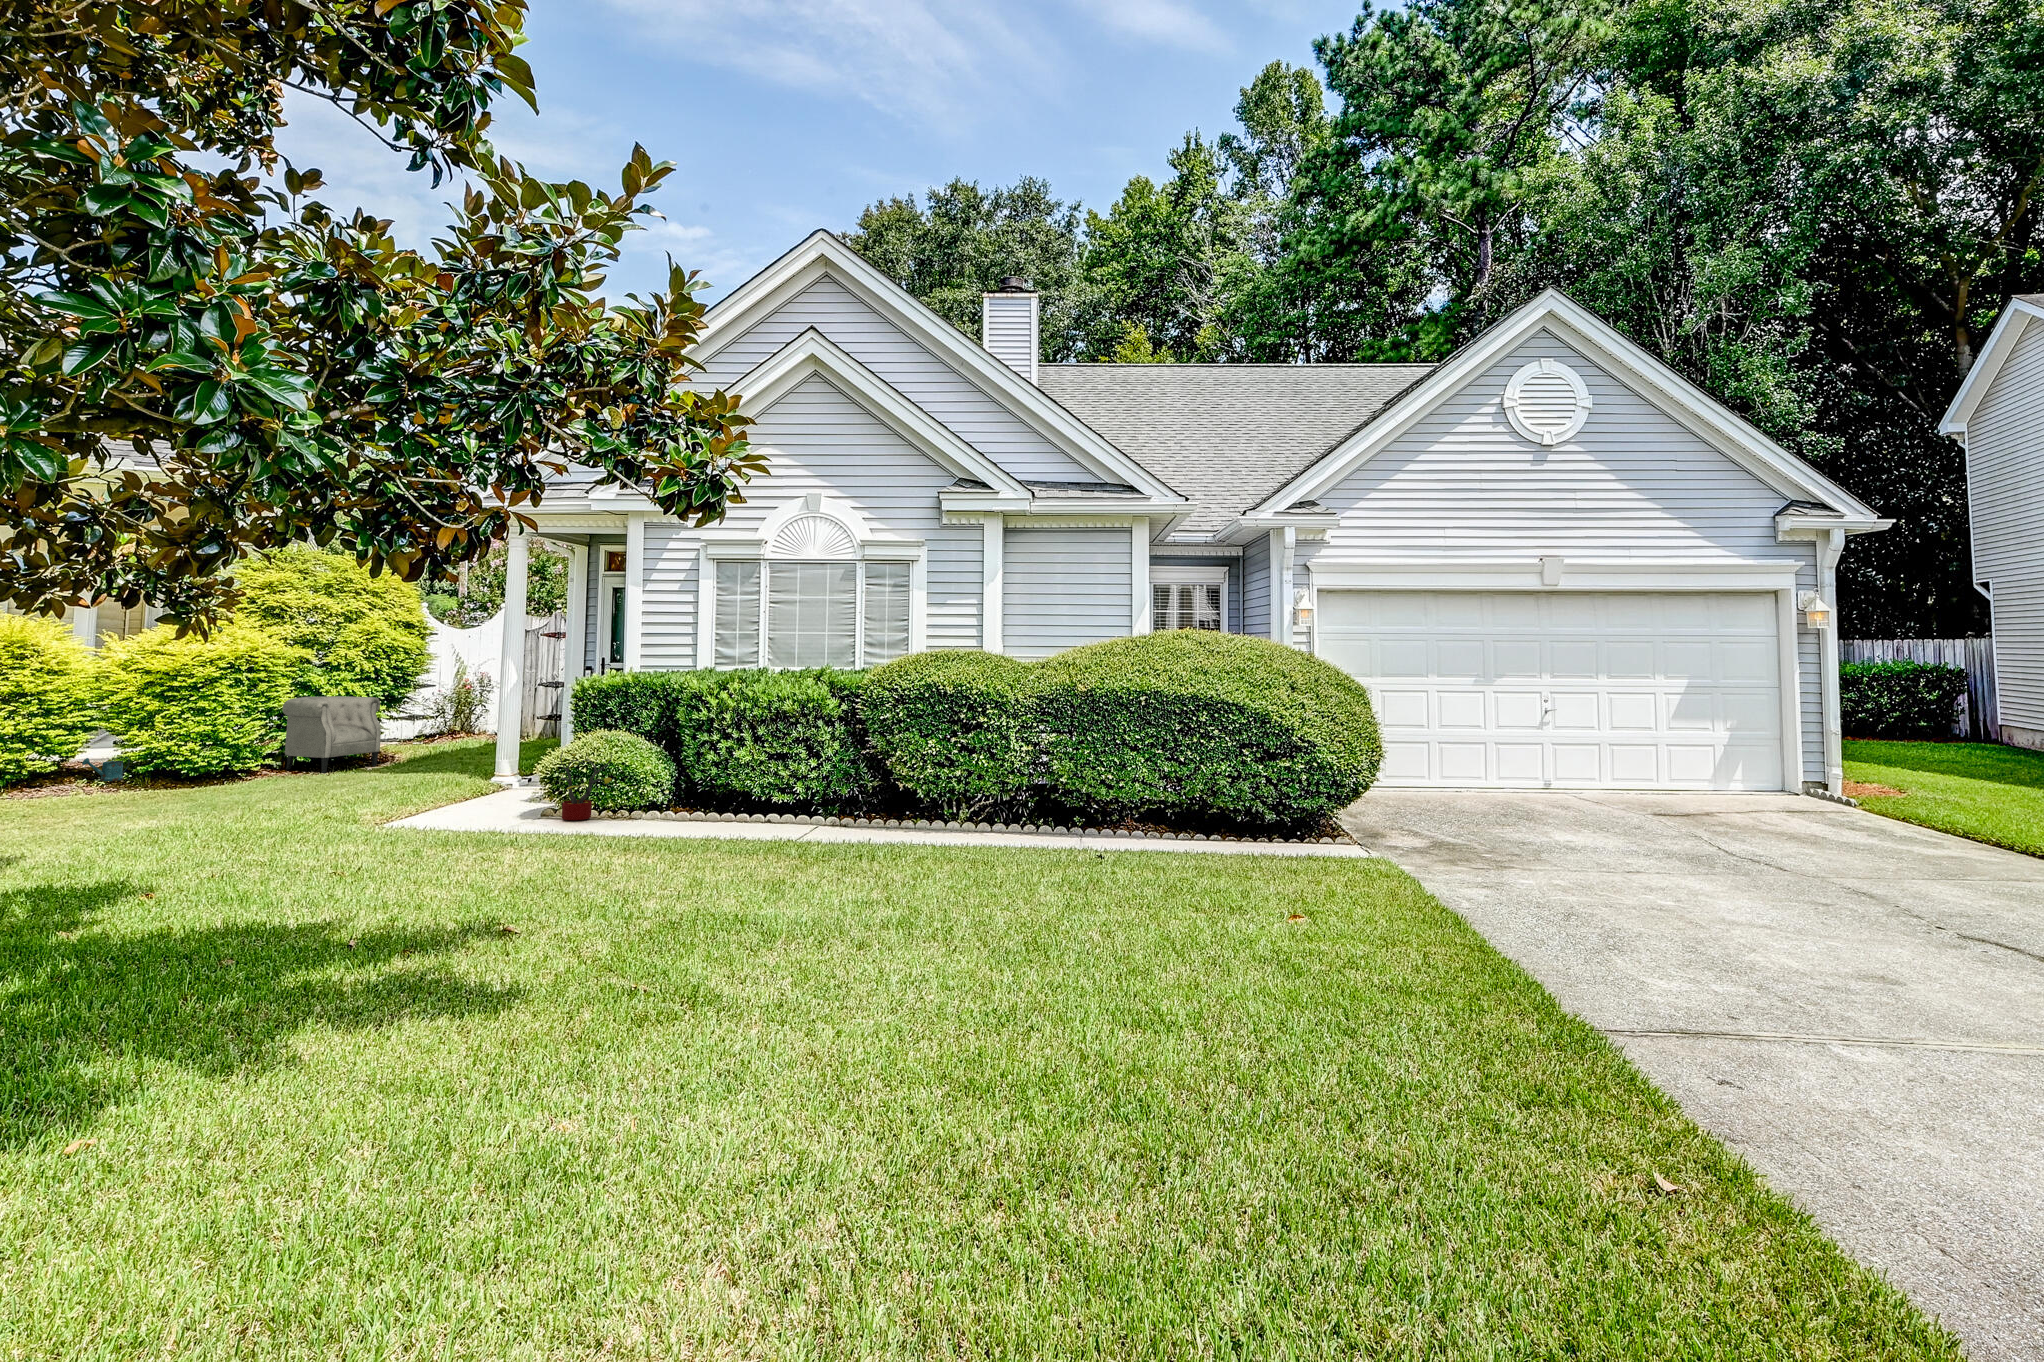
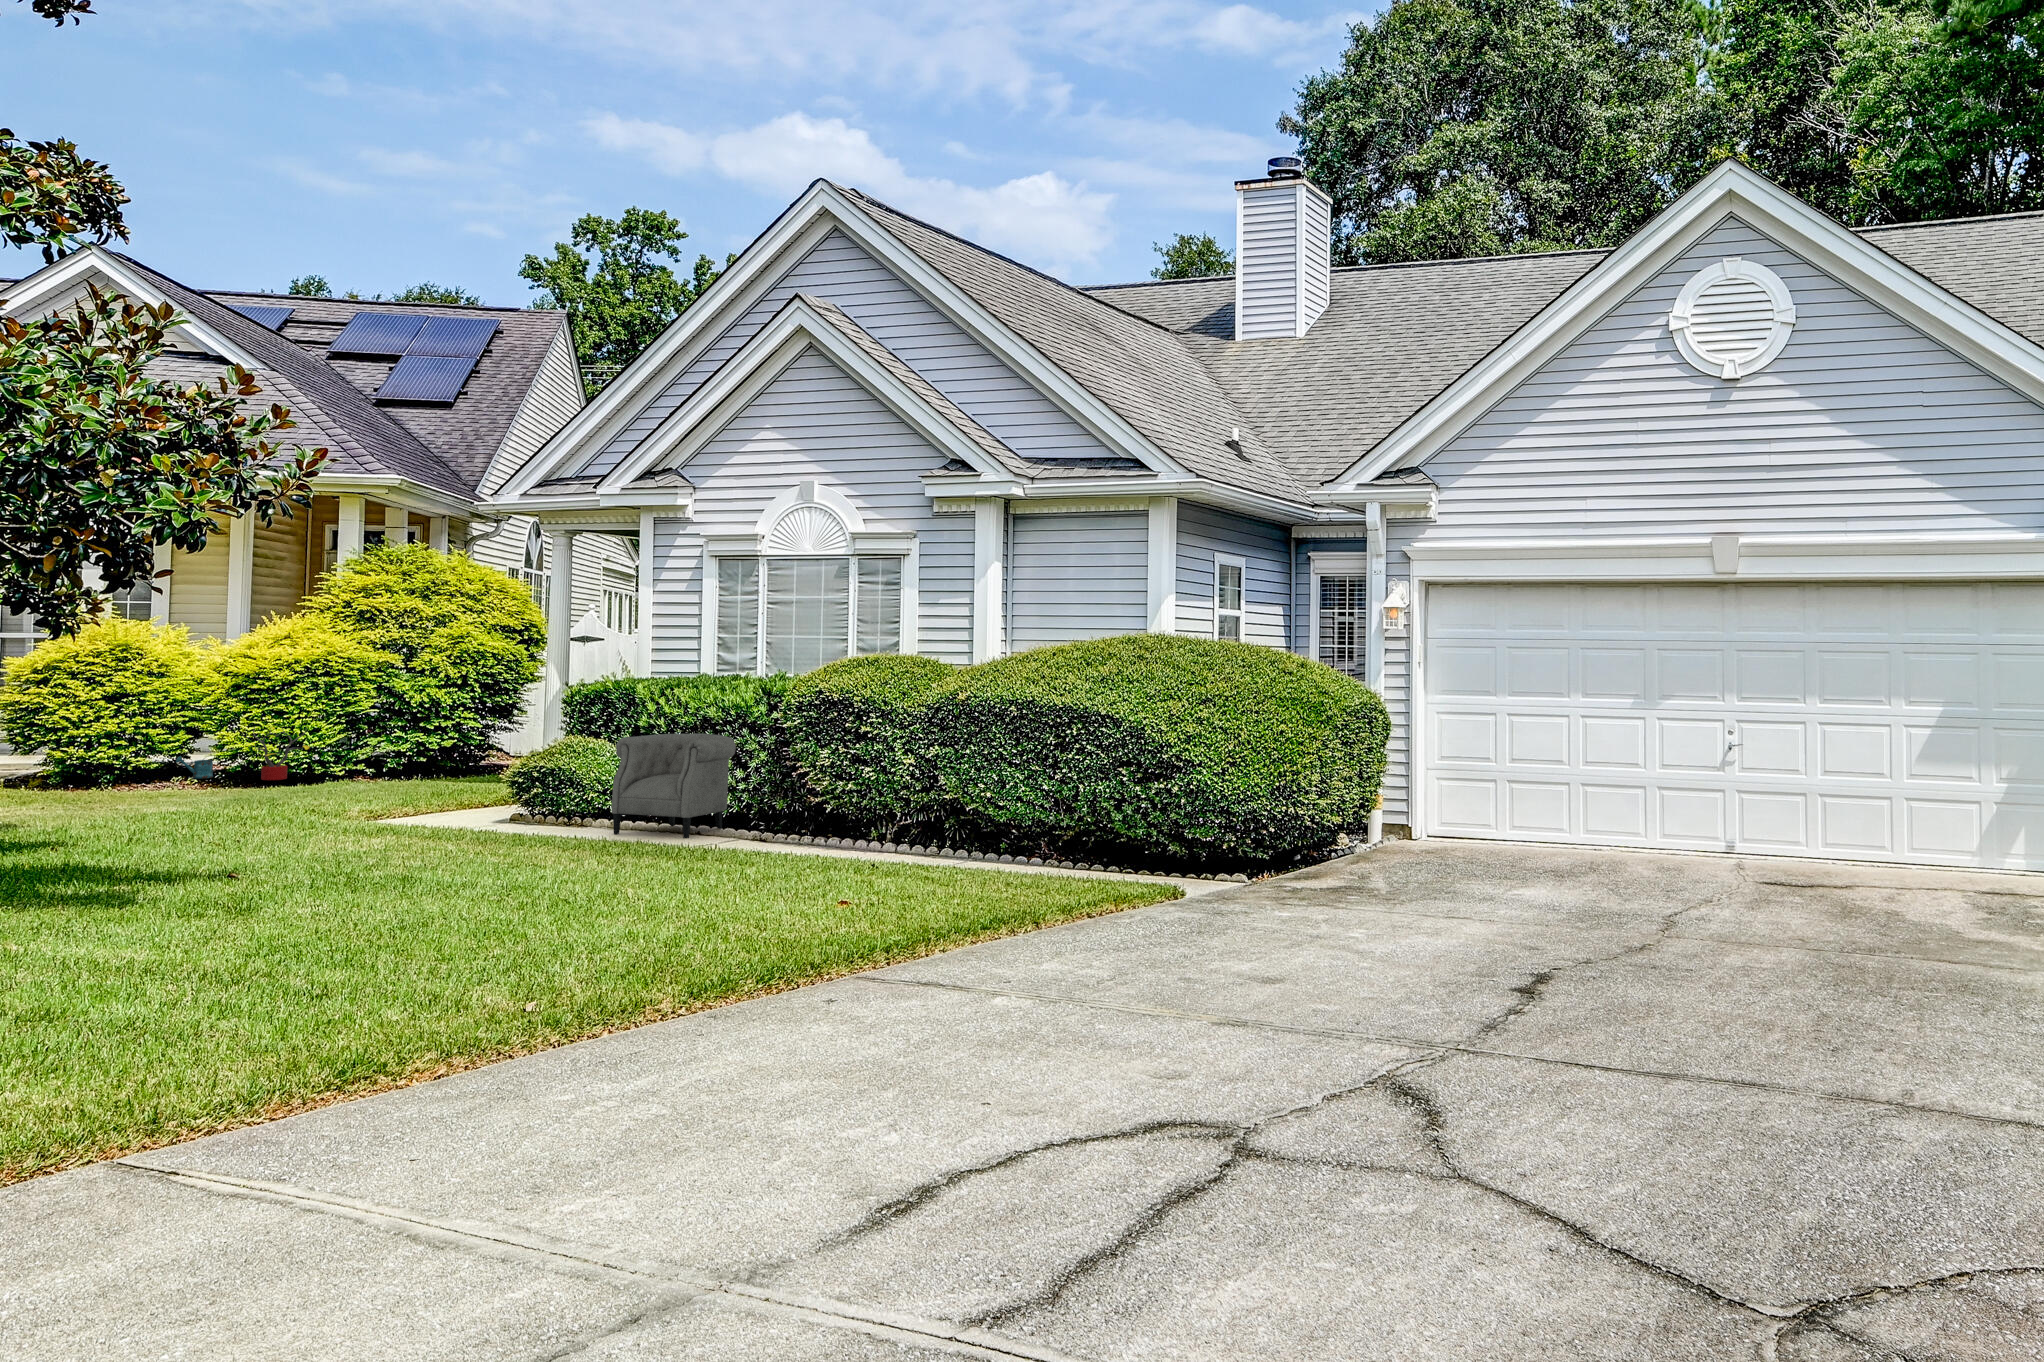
chair: present [283,696,381,773] -> present [612,734,736,839]
decorative plant: present [560,751,612,820] -> present [253,727,310,780]

